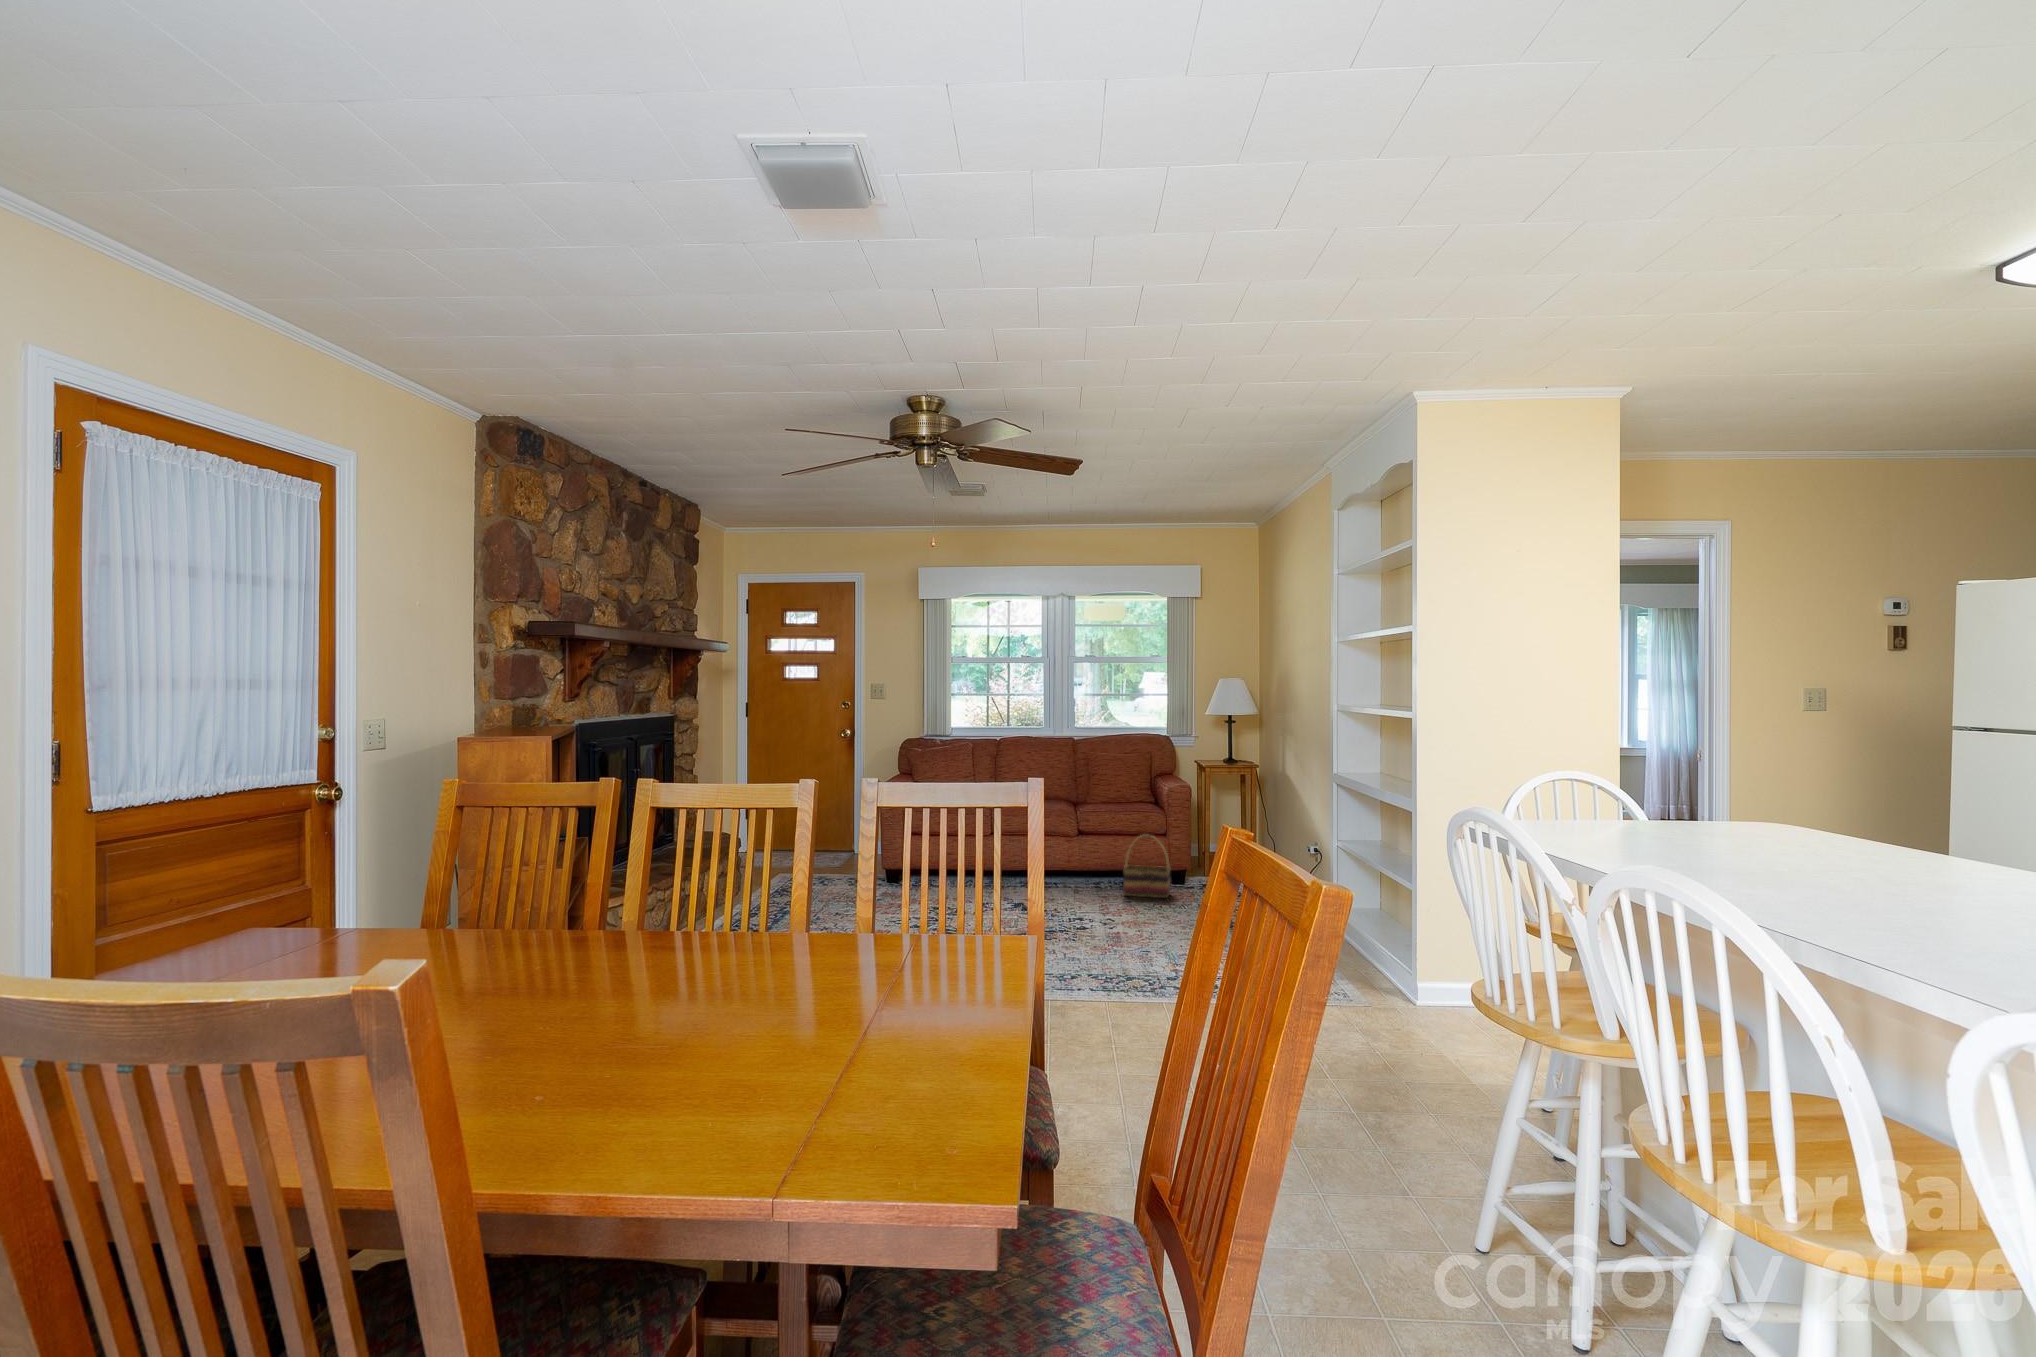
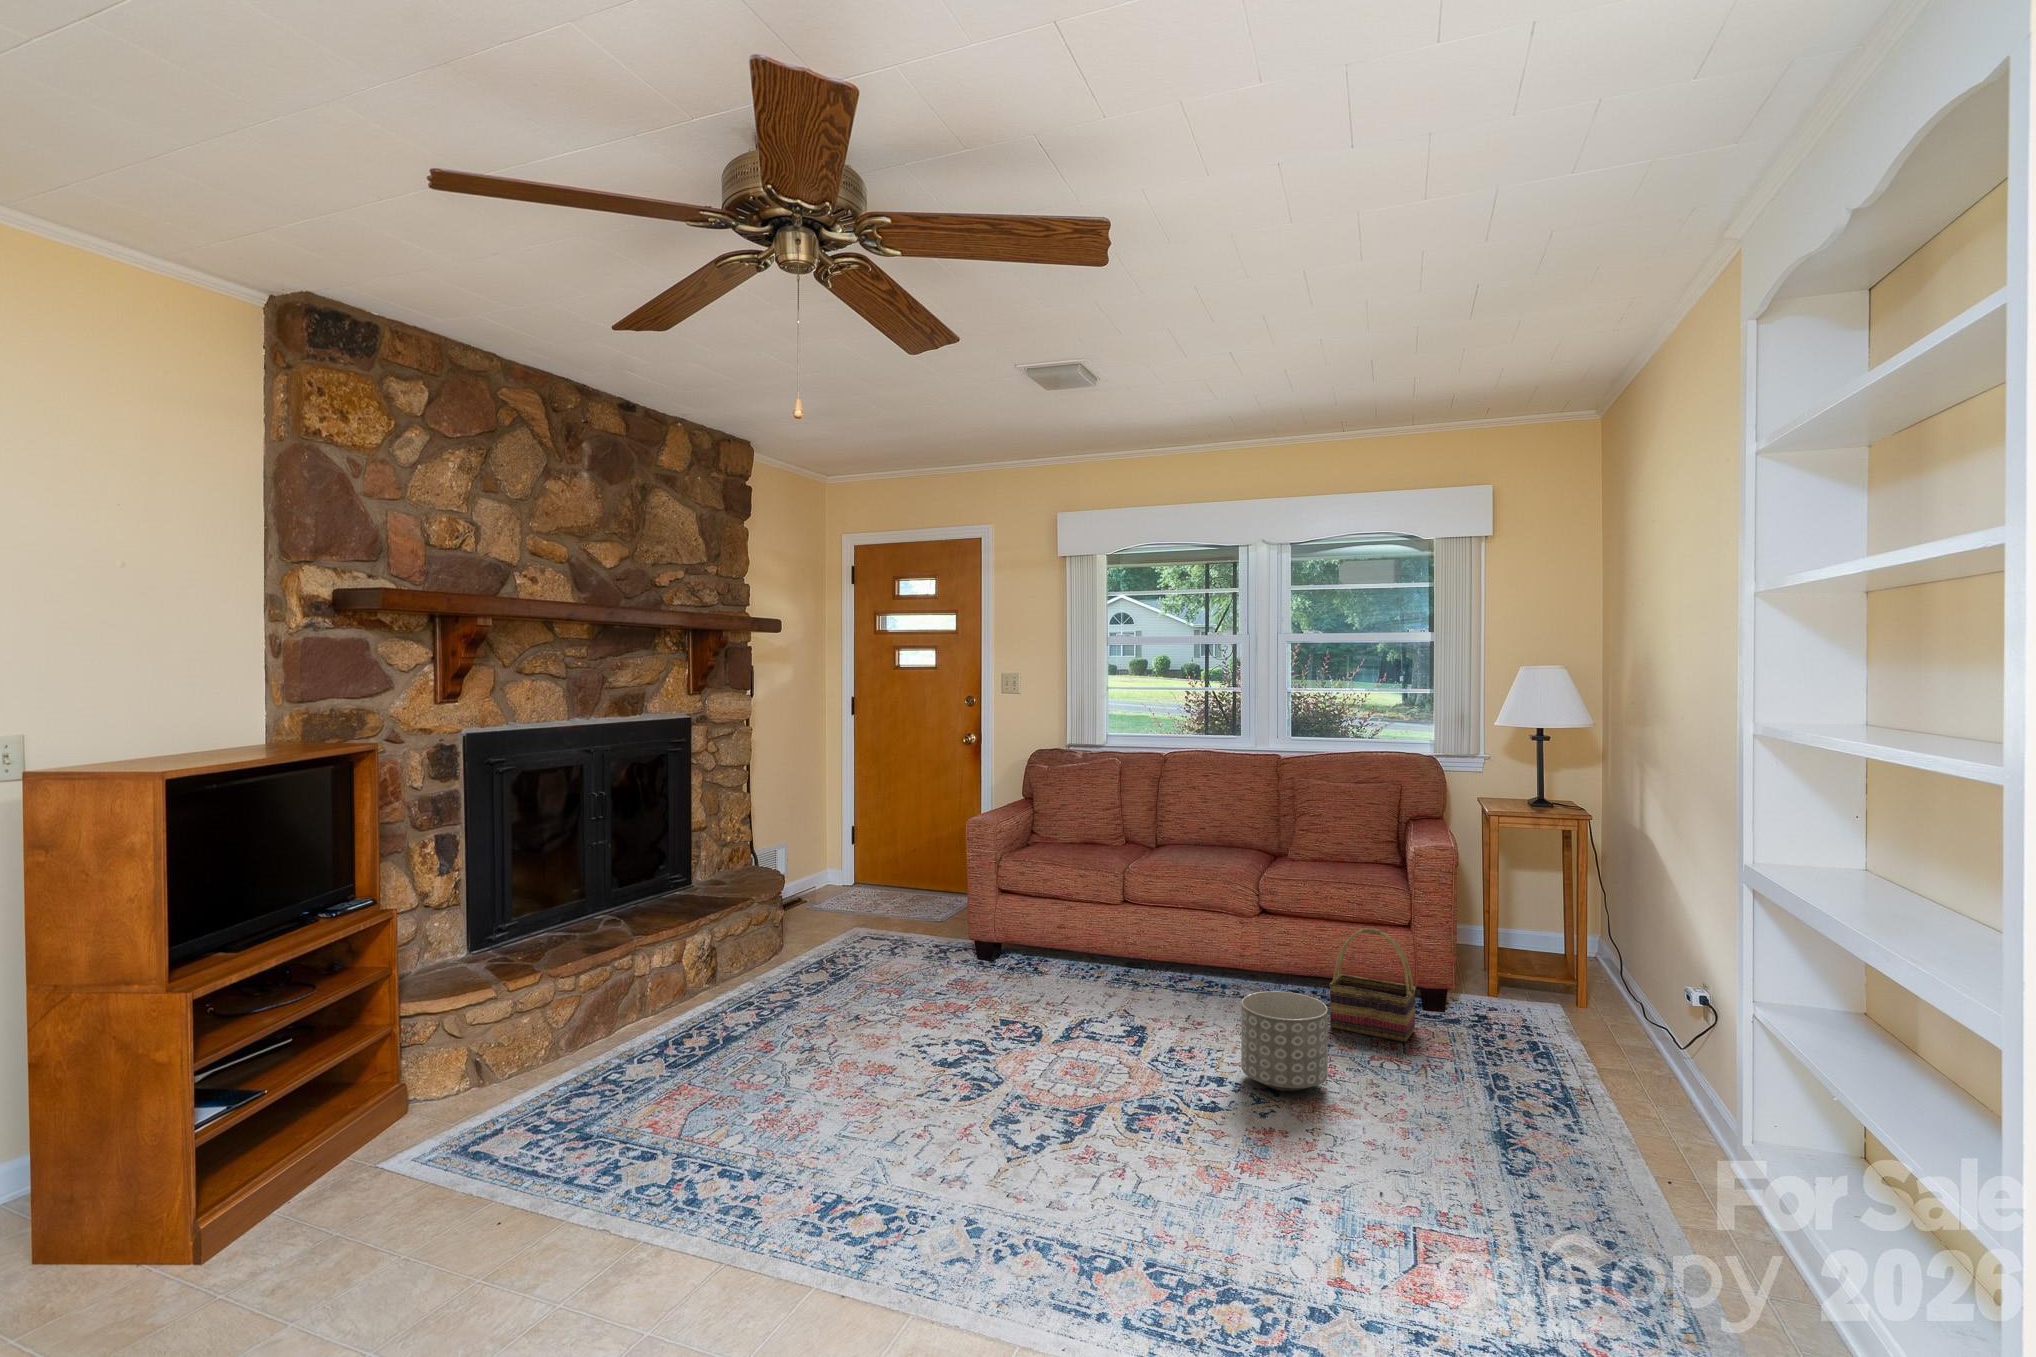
planter: none [1087,867,1135,920] -> present [1241,991,1328,1091]

